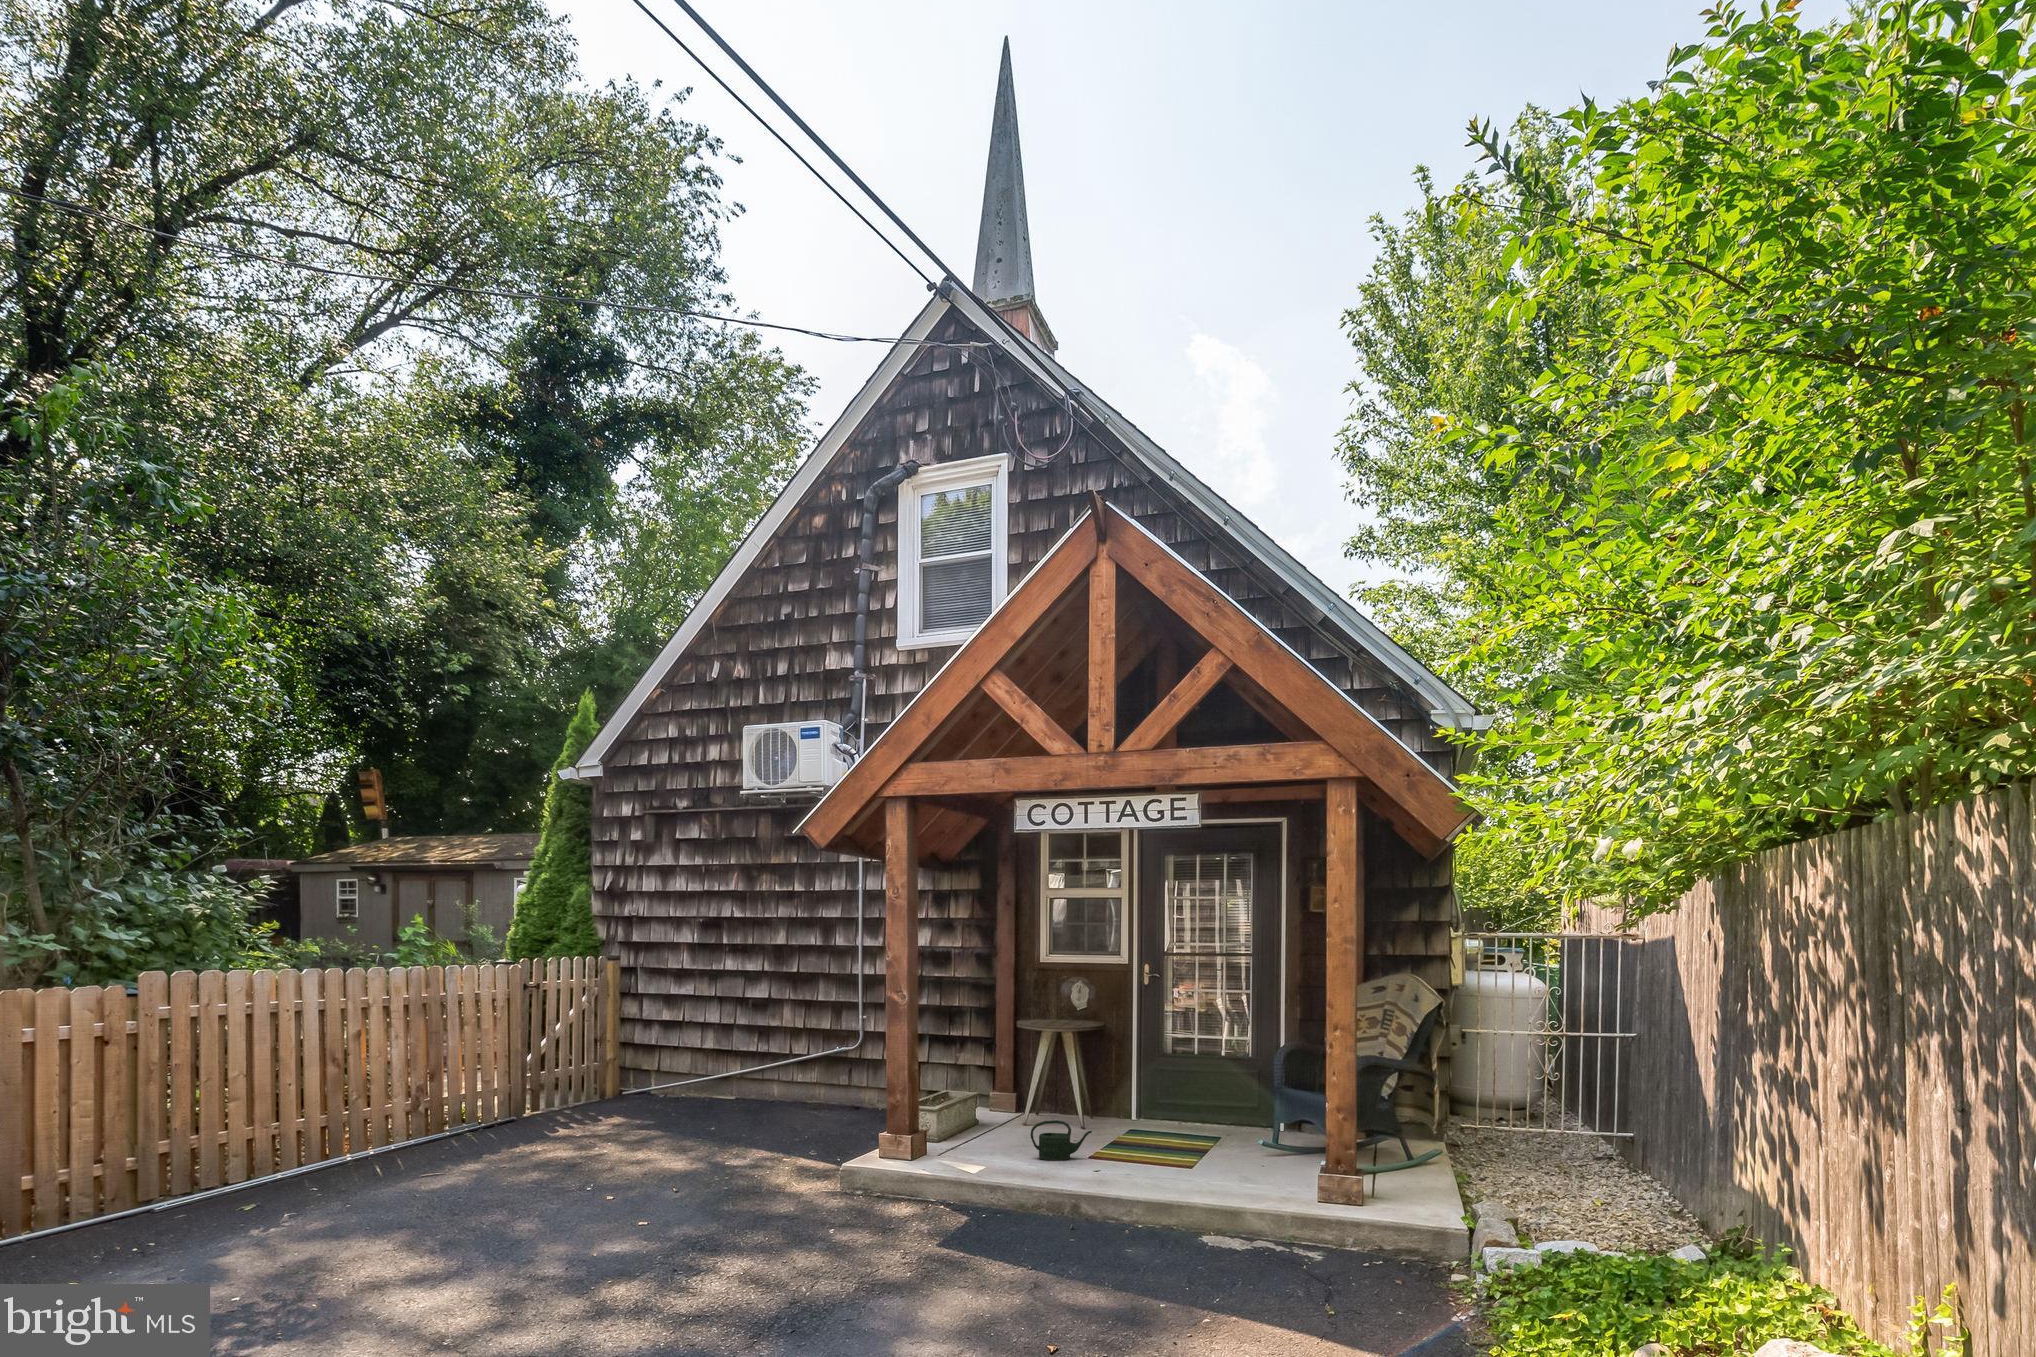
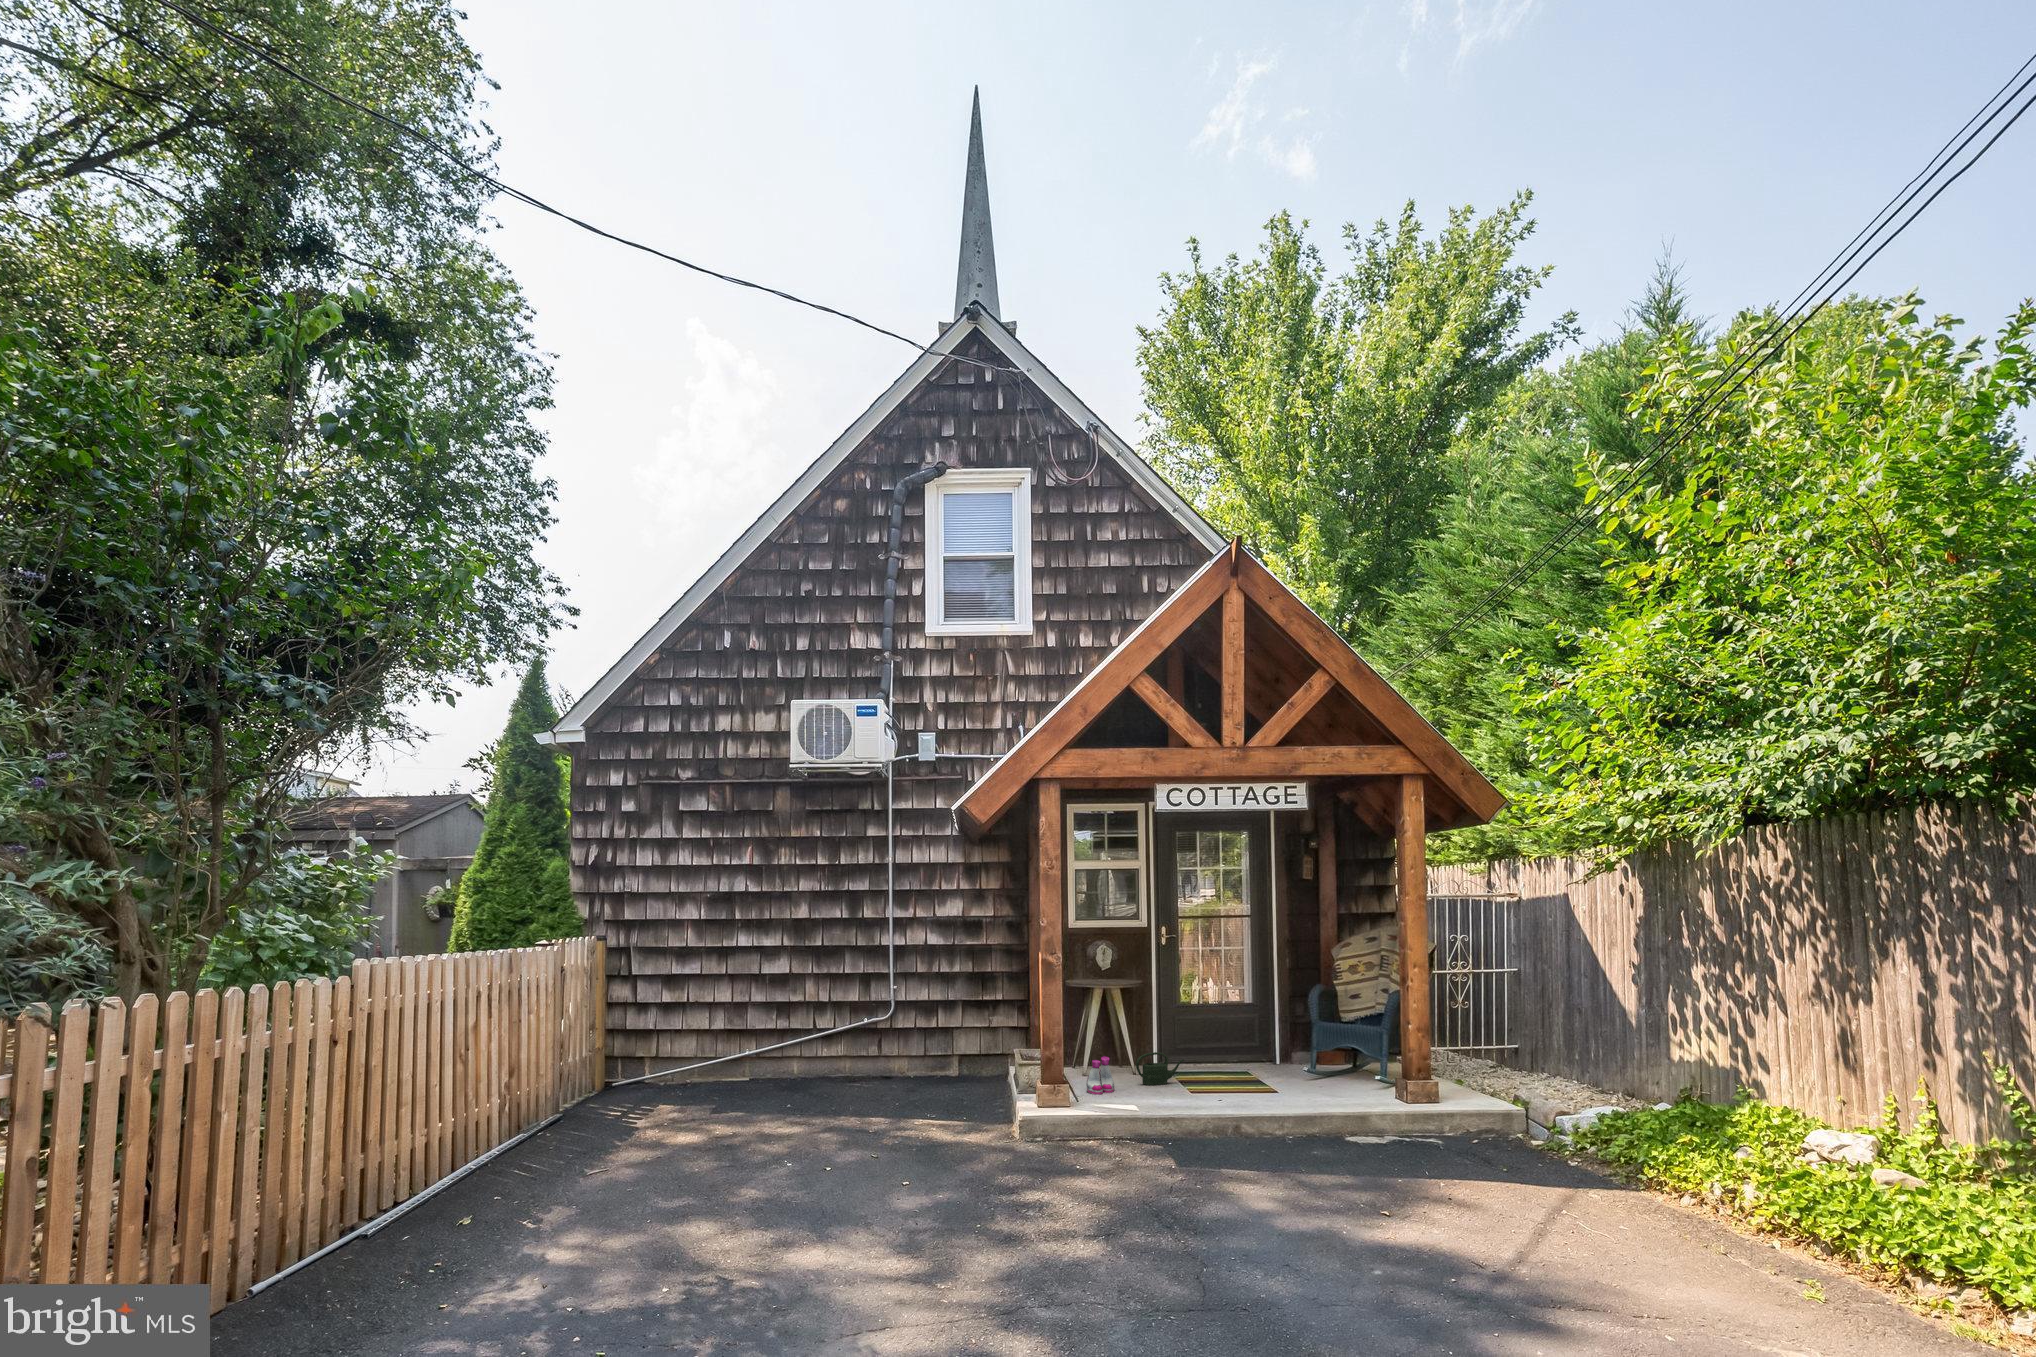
boots: none [957,1122,994,1170] -> present [1087,1056,1114,1095]

